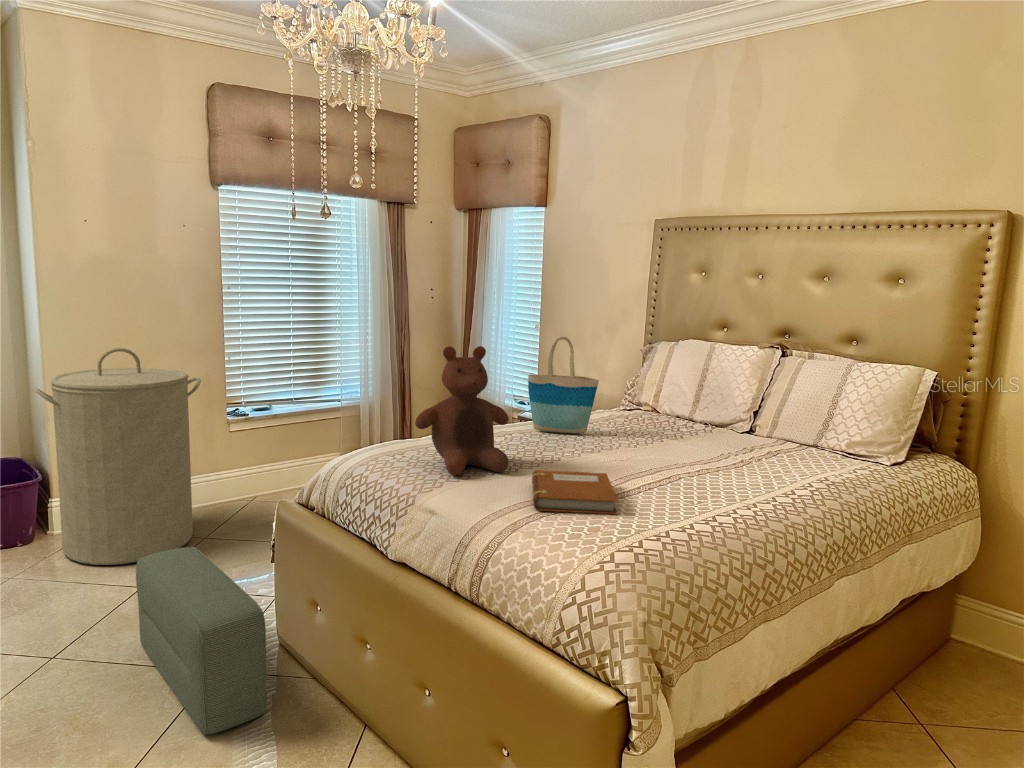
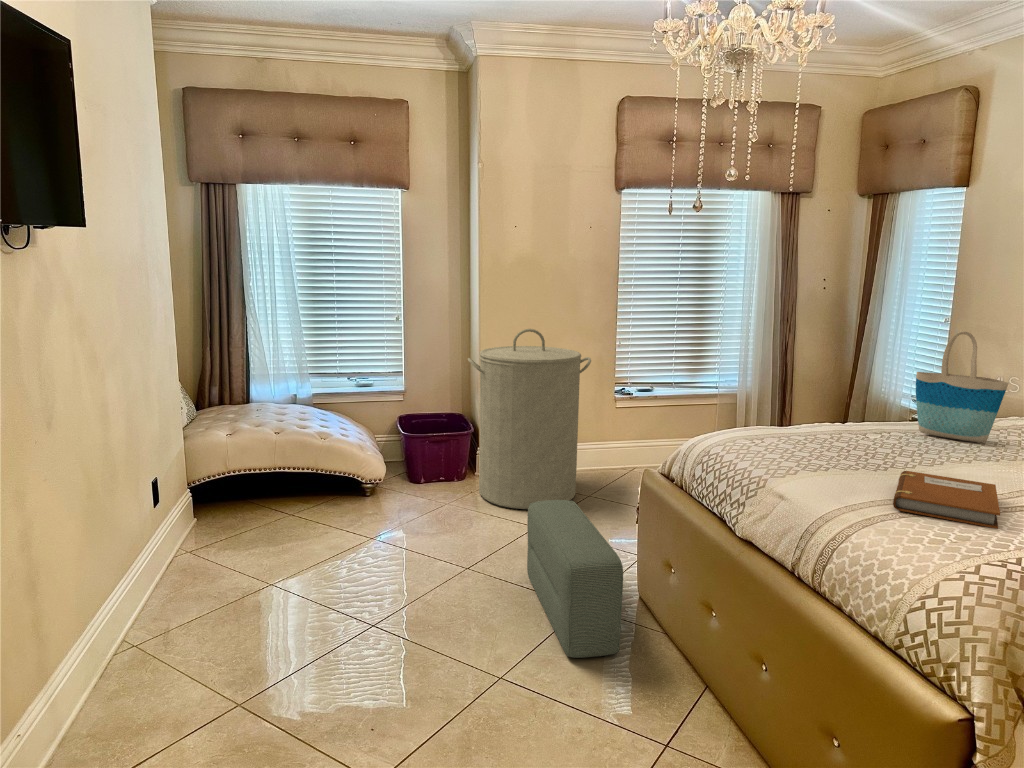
stuffed bear: present [415,346,509,475] -> none [777,336,882,469]

